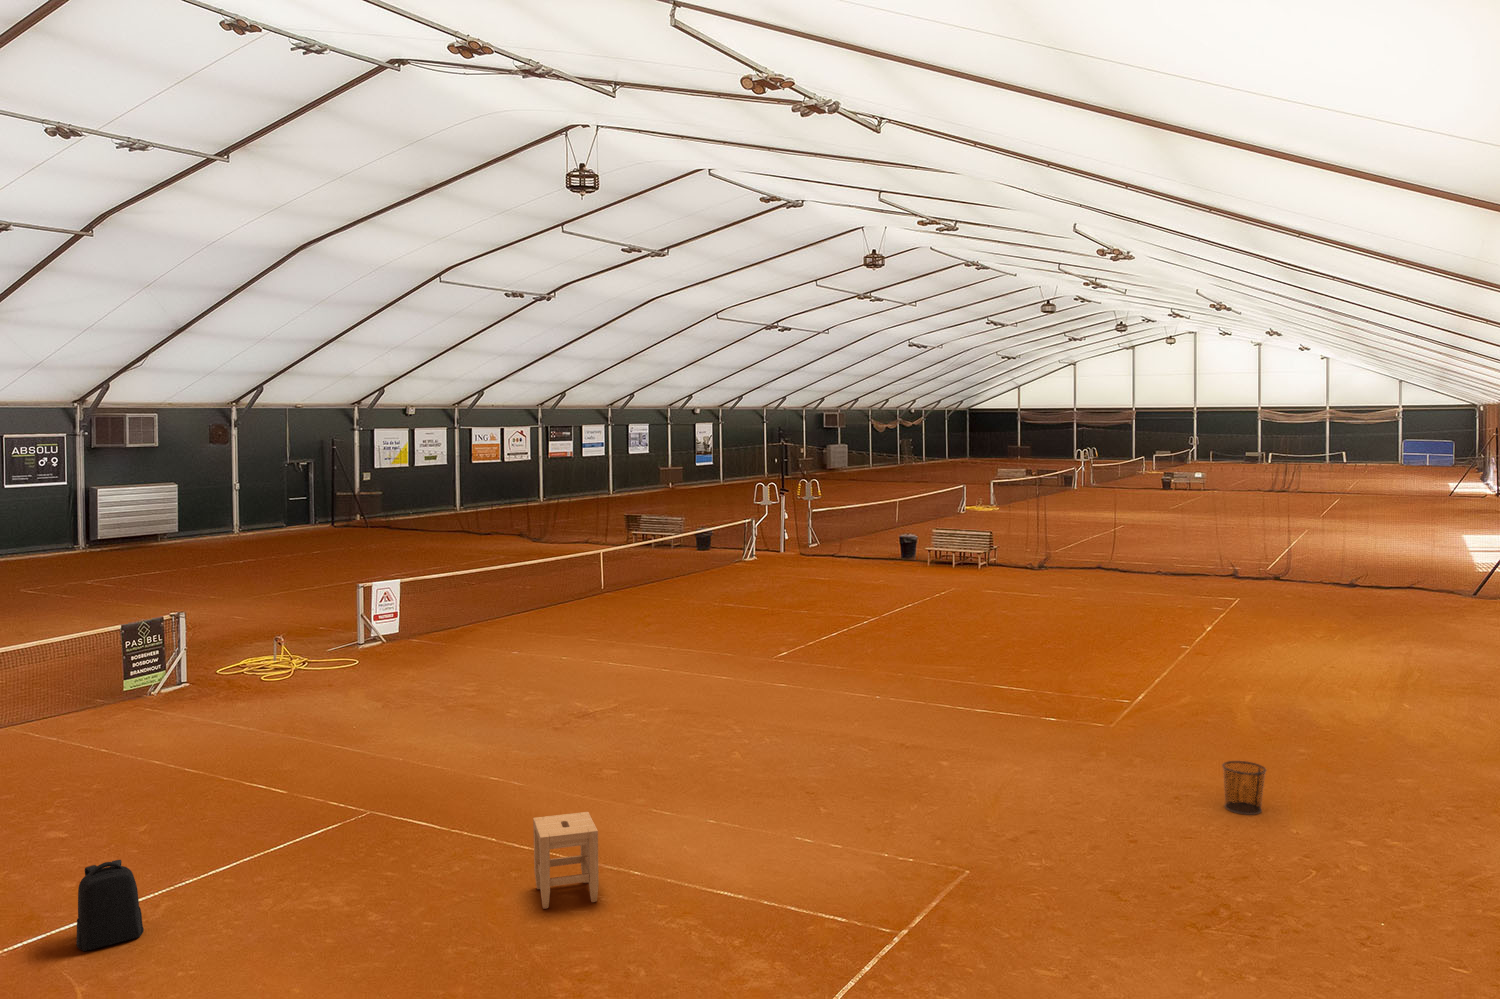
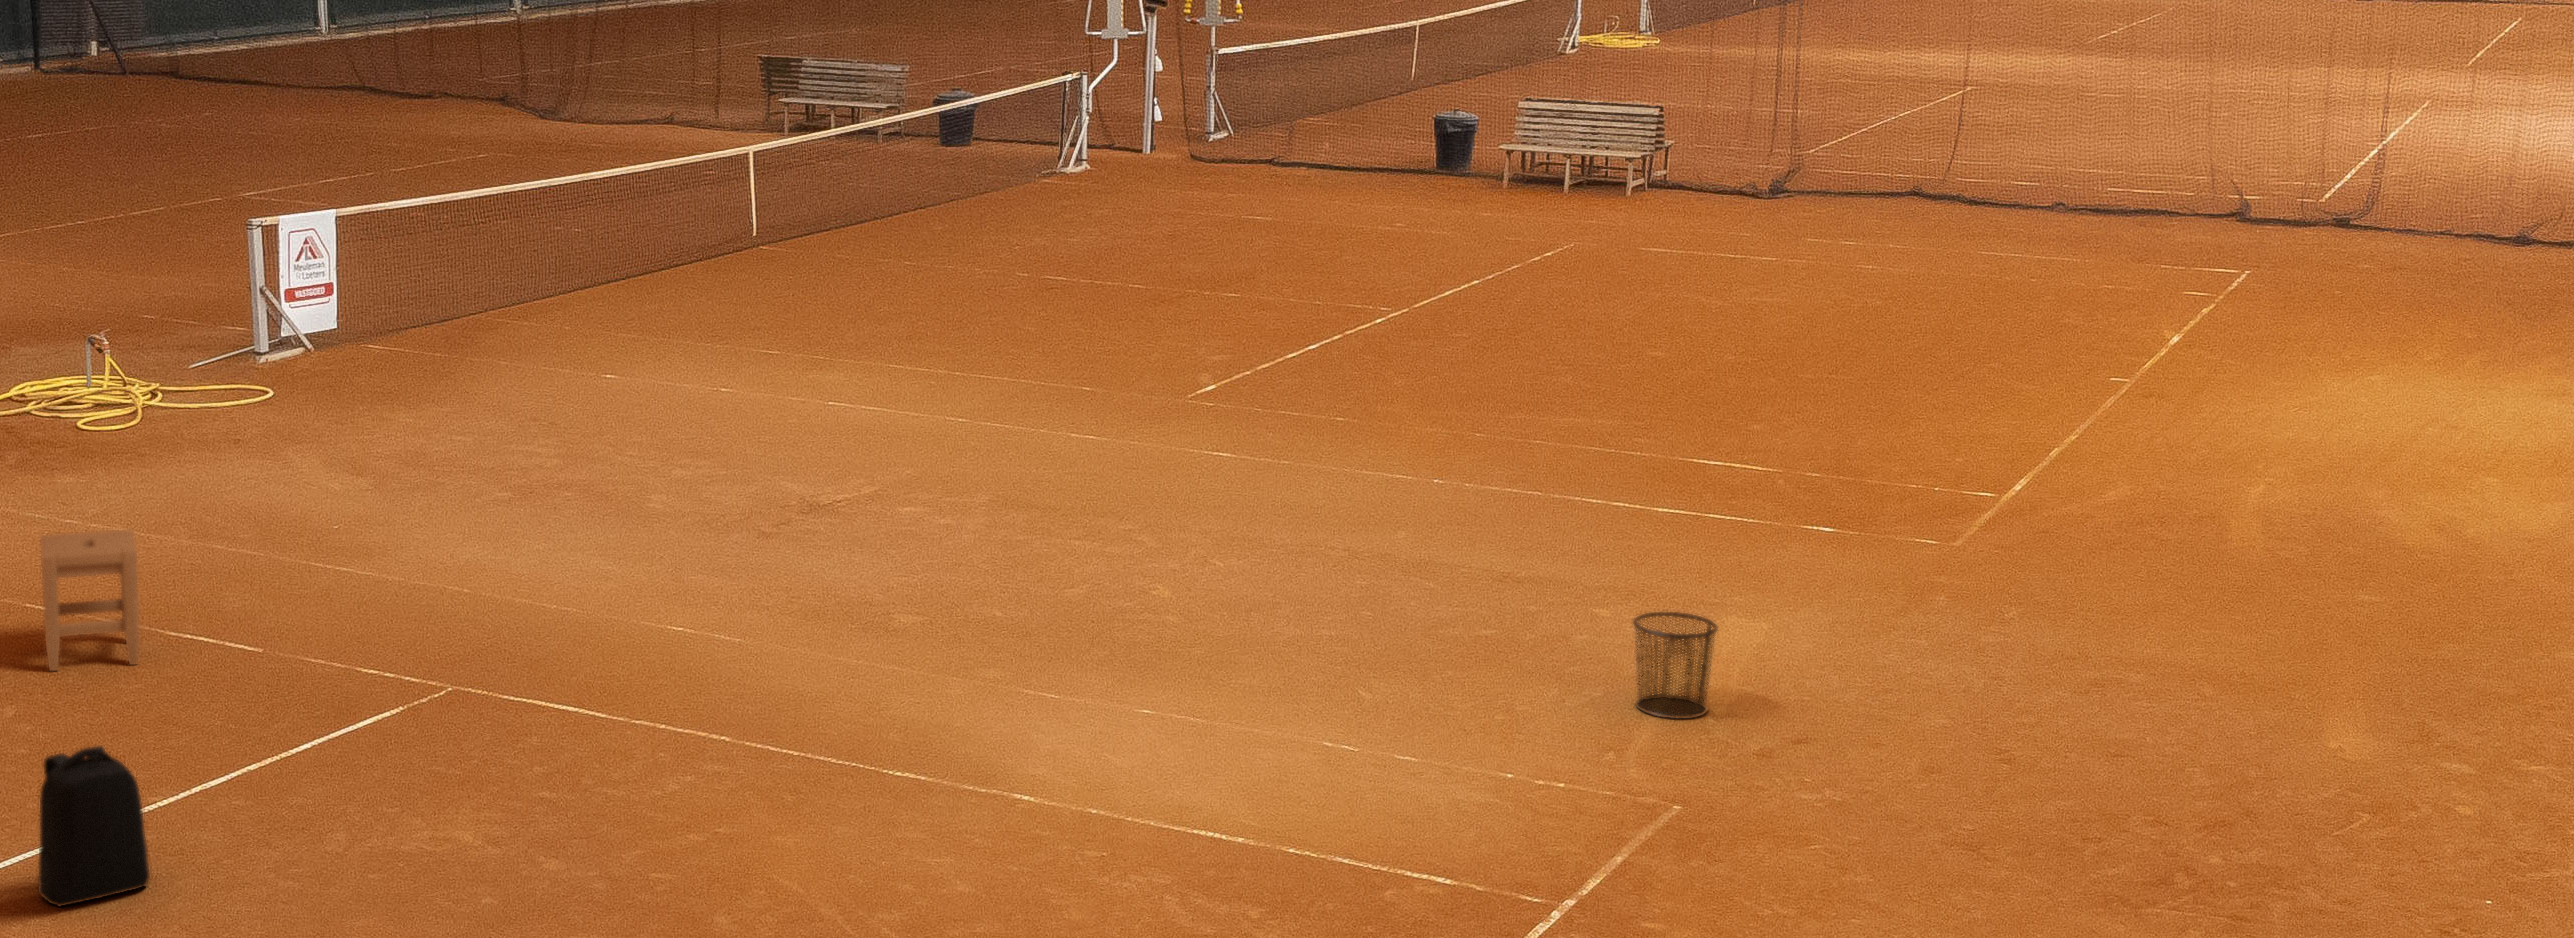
waste bin: present [1223,761,1266,815] -> present [1633,612,1718,719]
stool: present [533,812,598,909] -> present [41,530,140,671]

